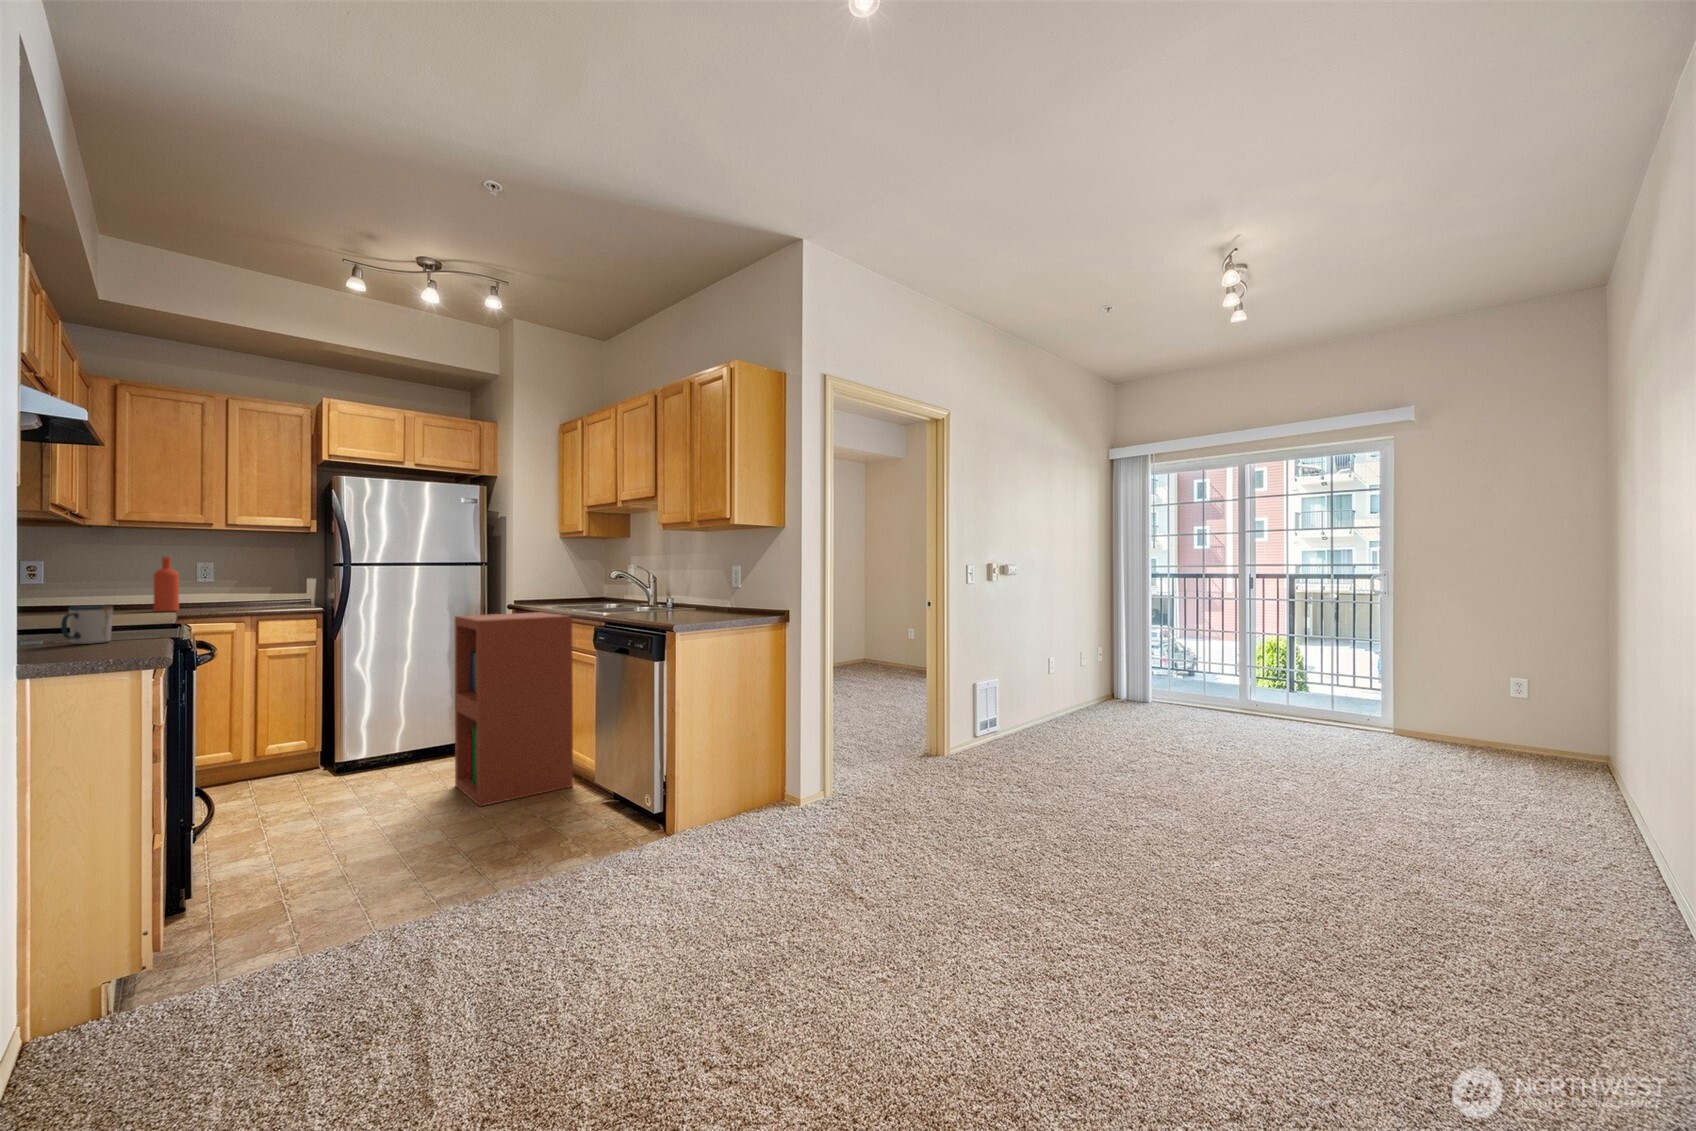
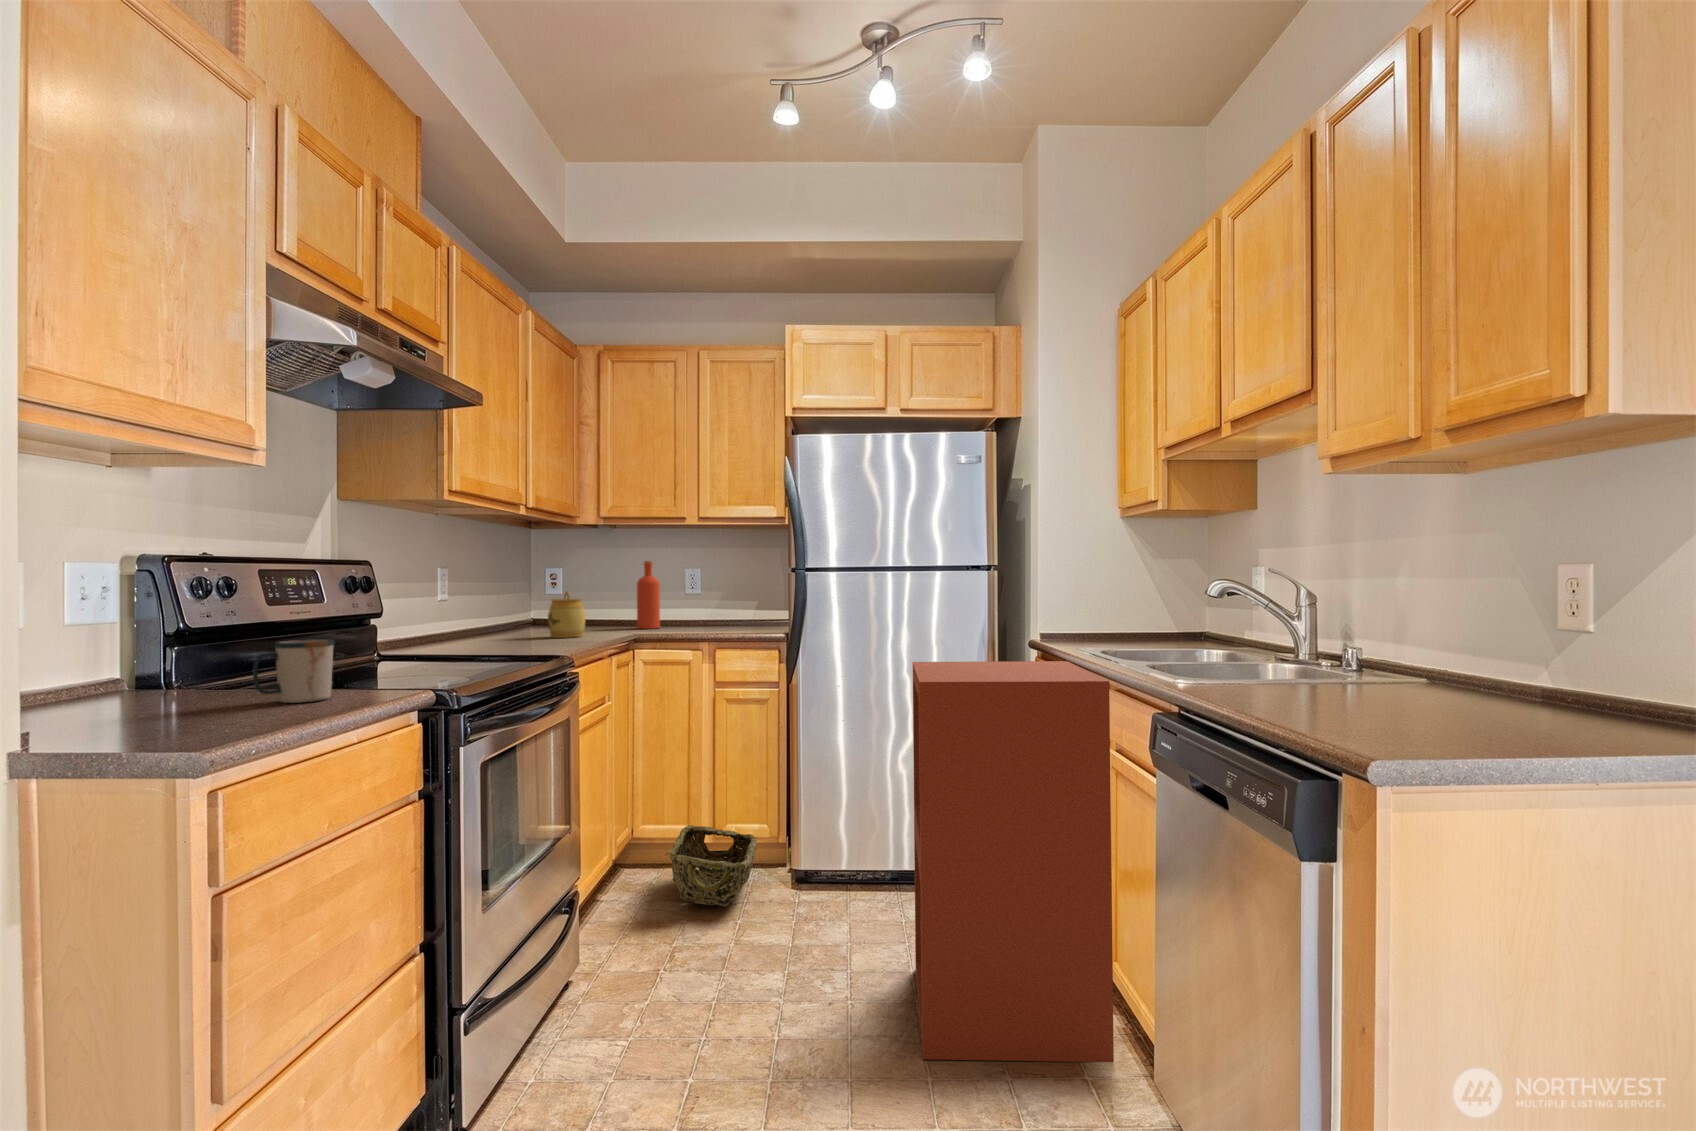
jar: none [86,580,127,618] -> present [548,591,586,638]
woven basket: none [235,750,315,795] -> present [669,825,757,907]

